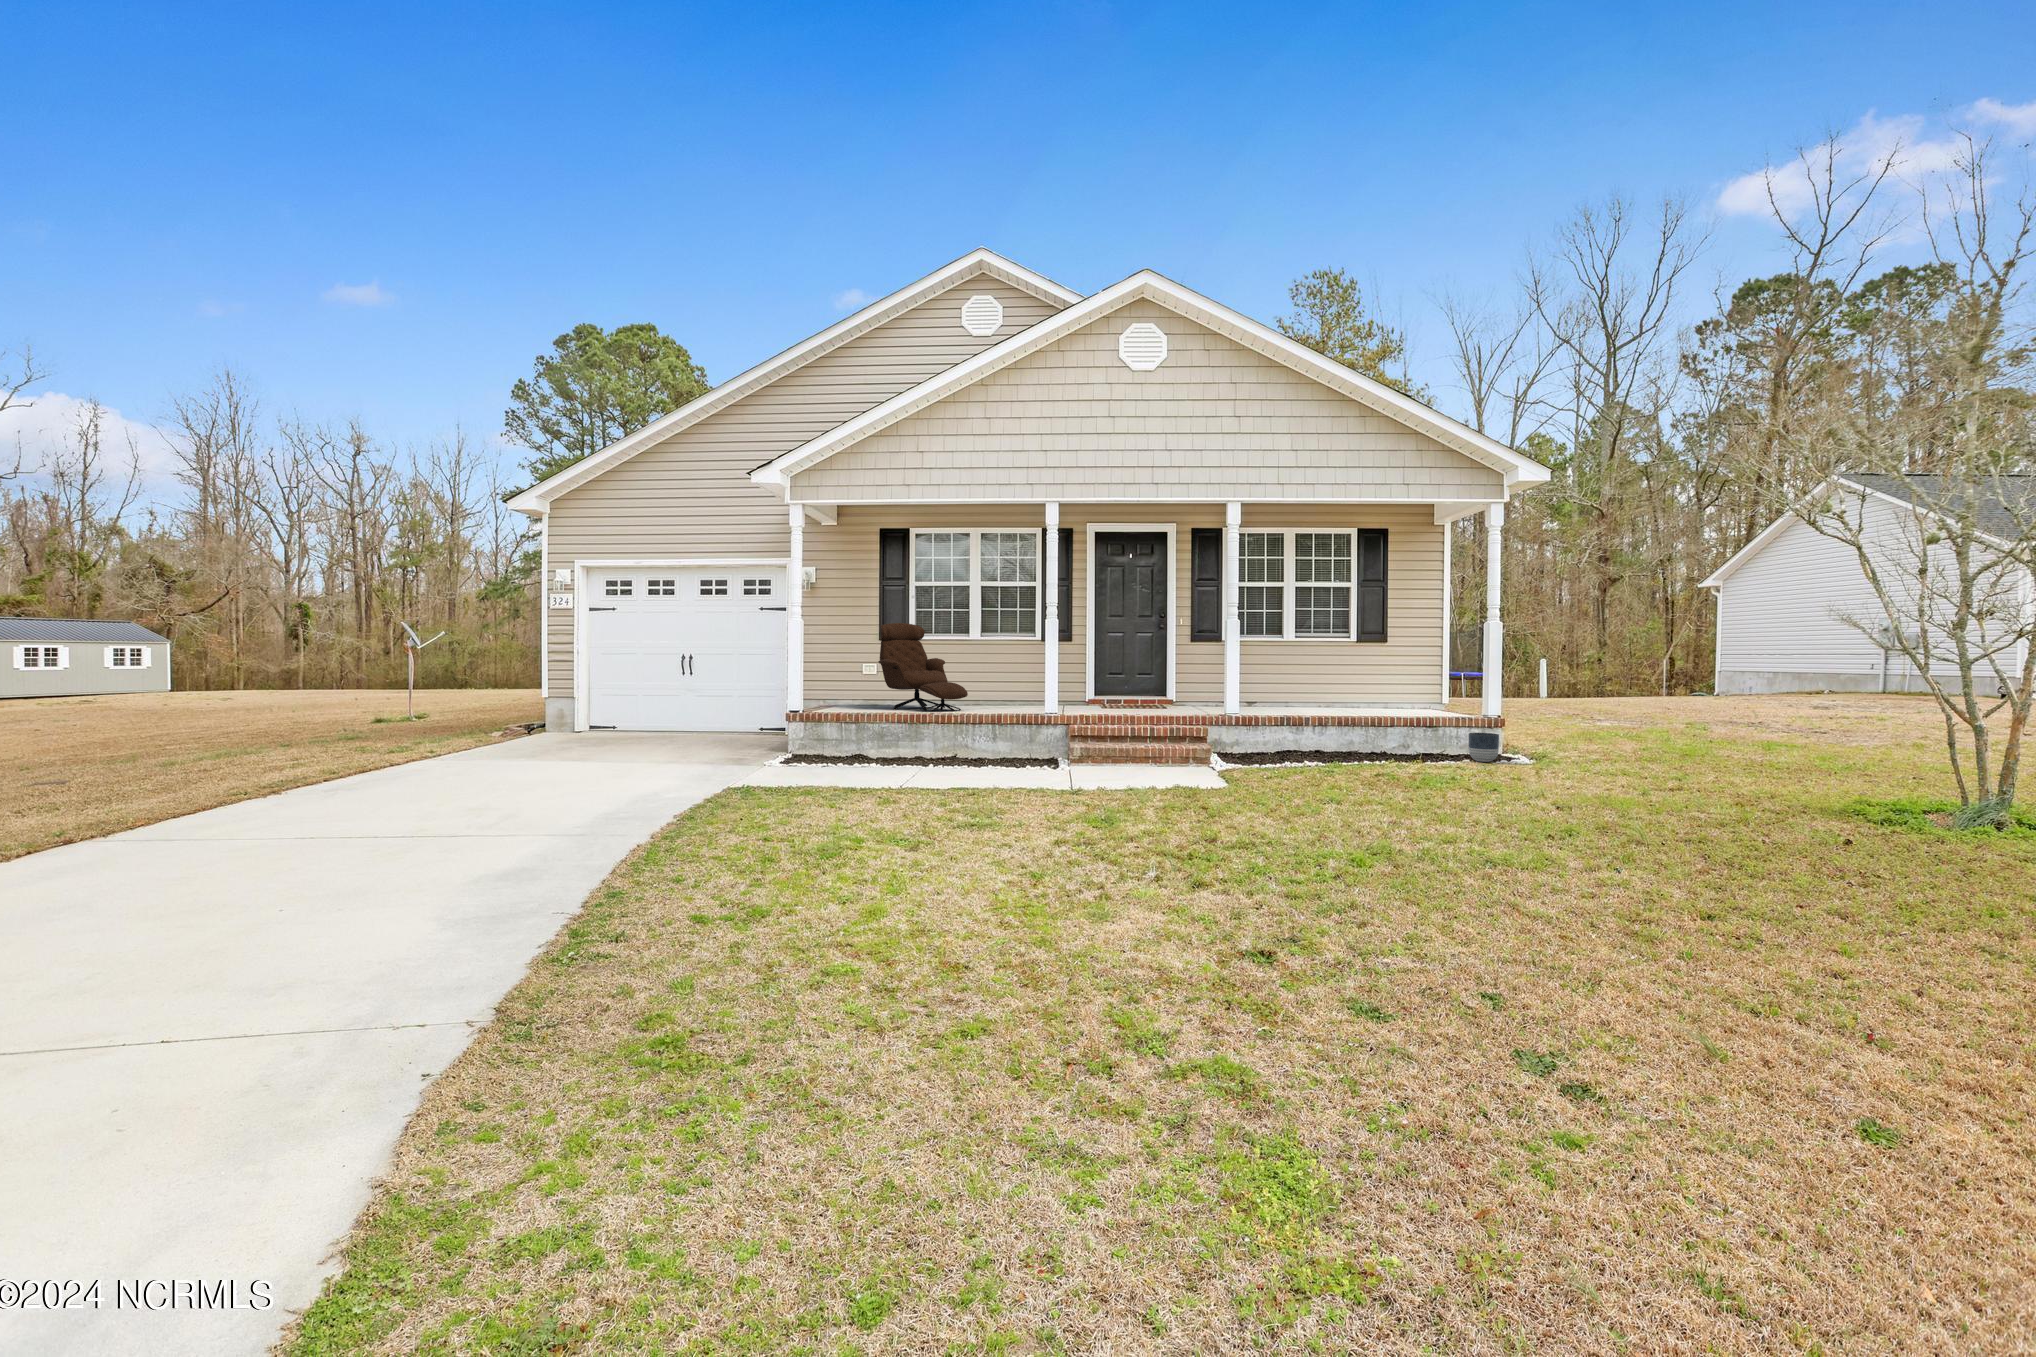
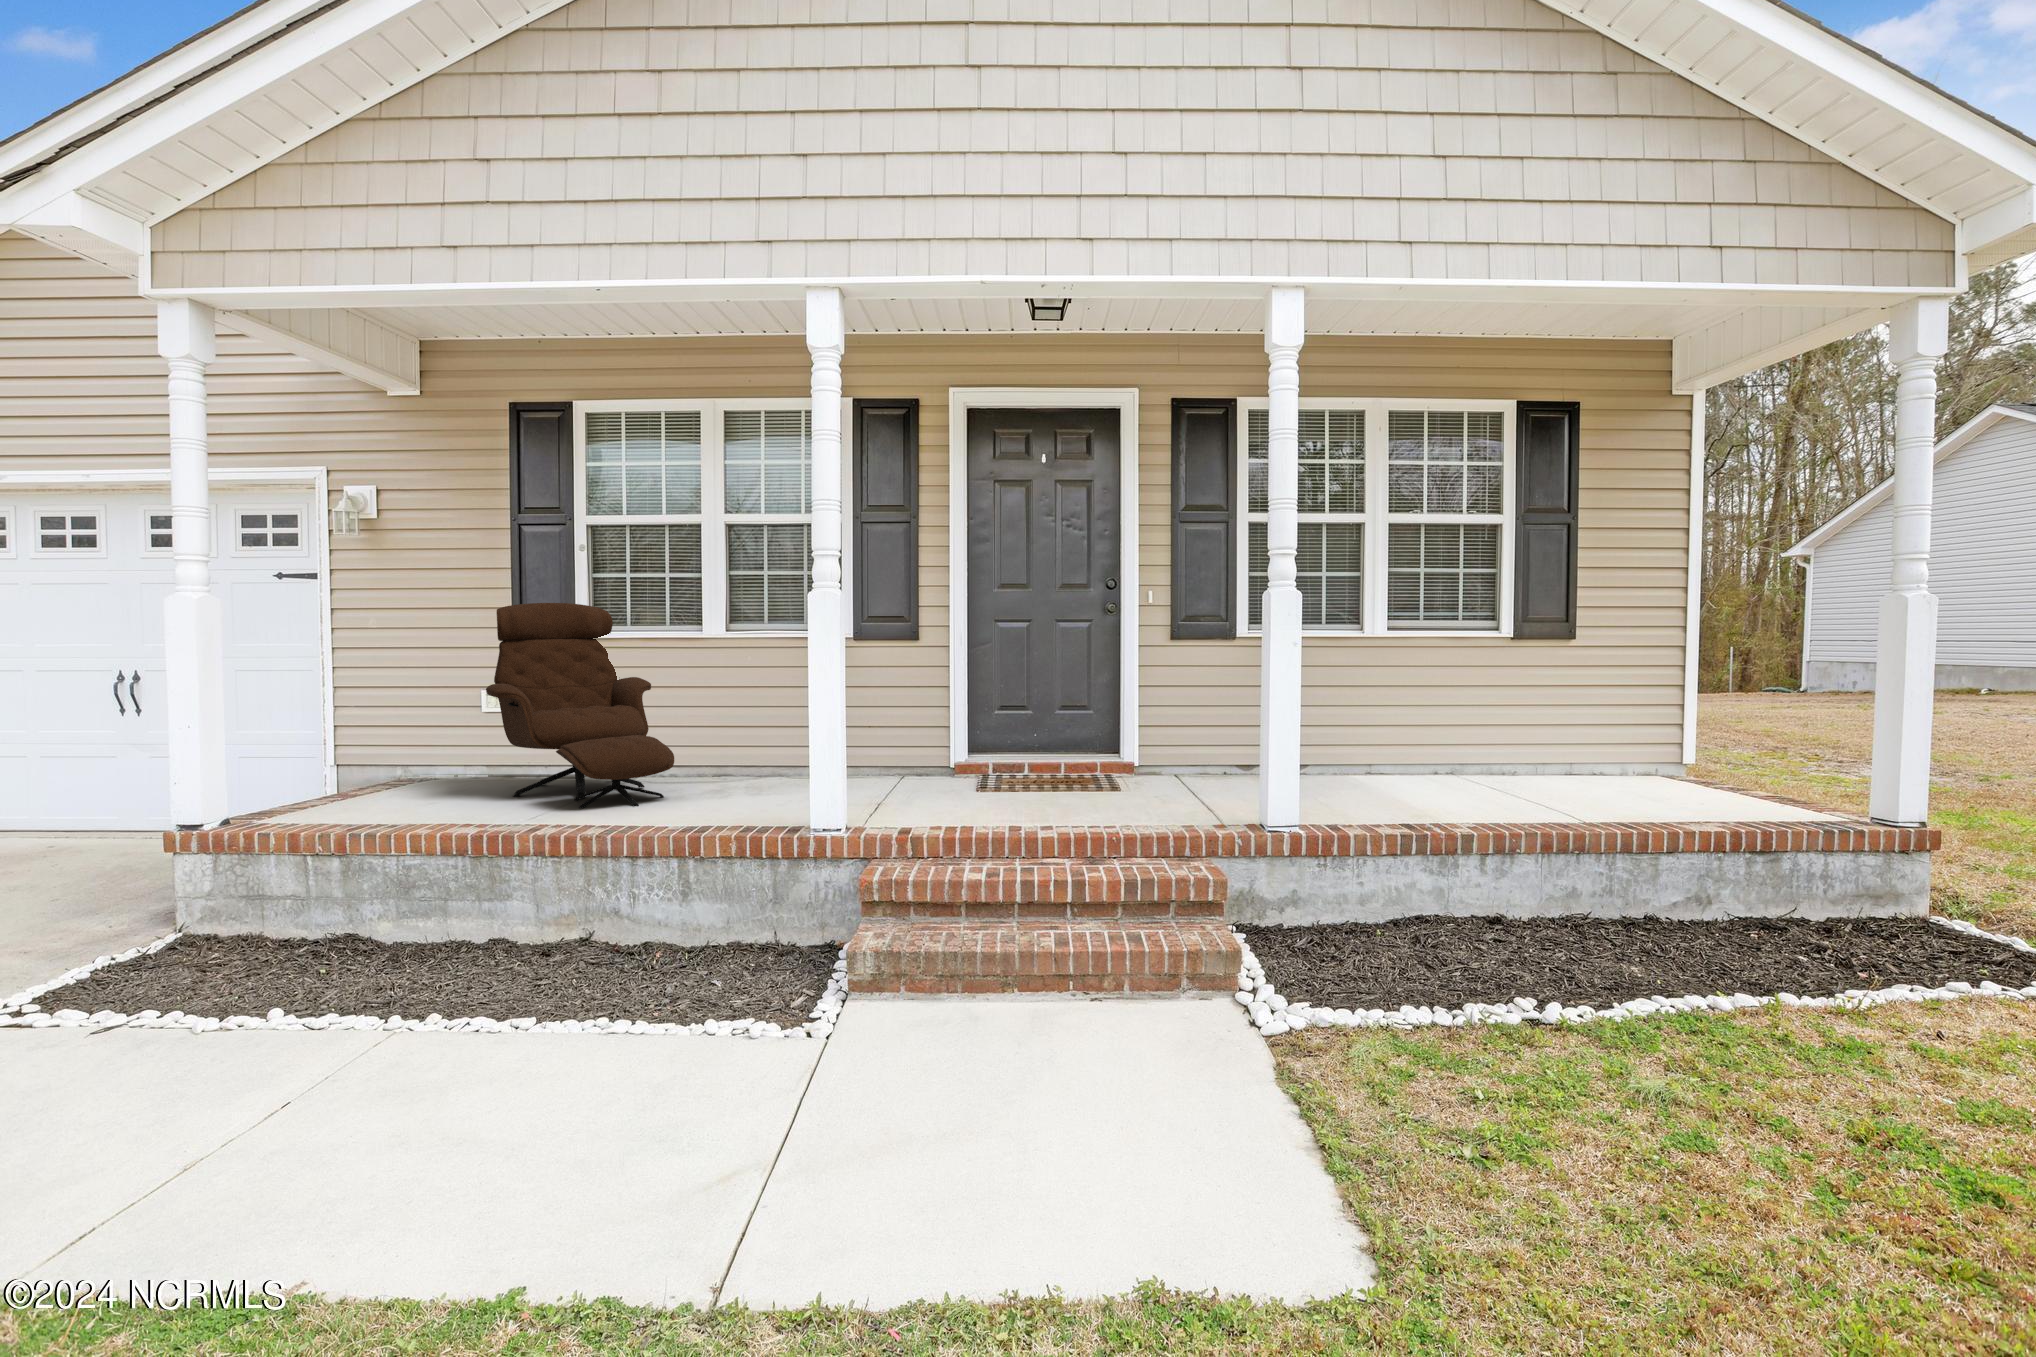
planter: present [1469,733,1499,762] -> none [1863,865,1955,944]

